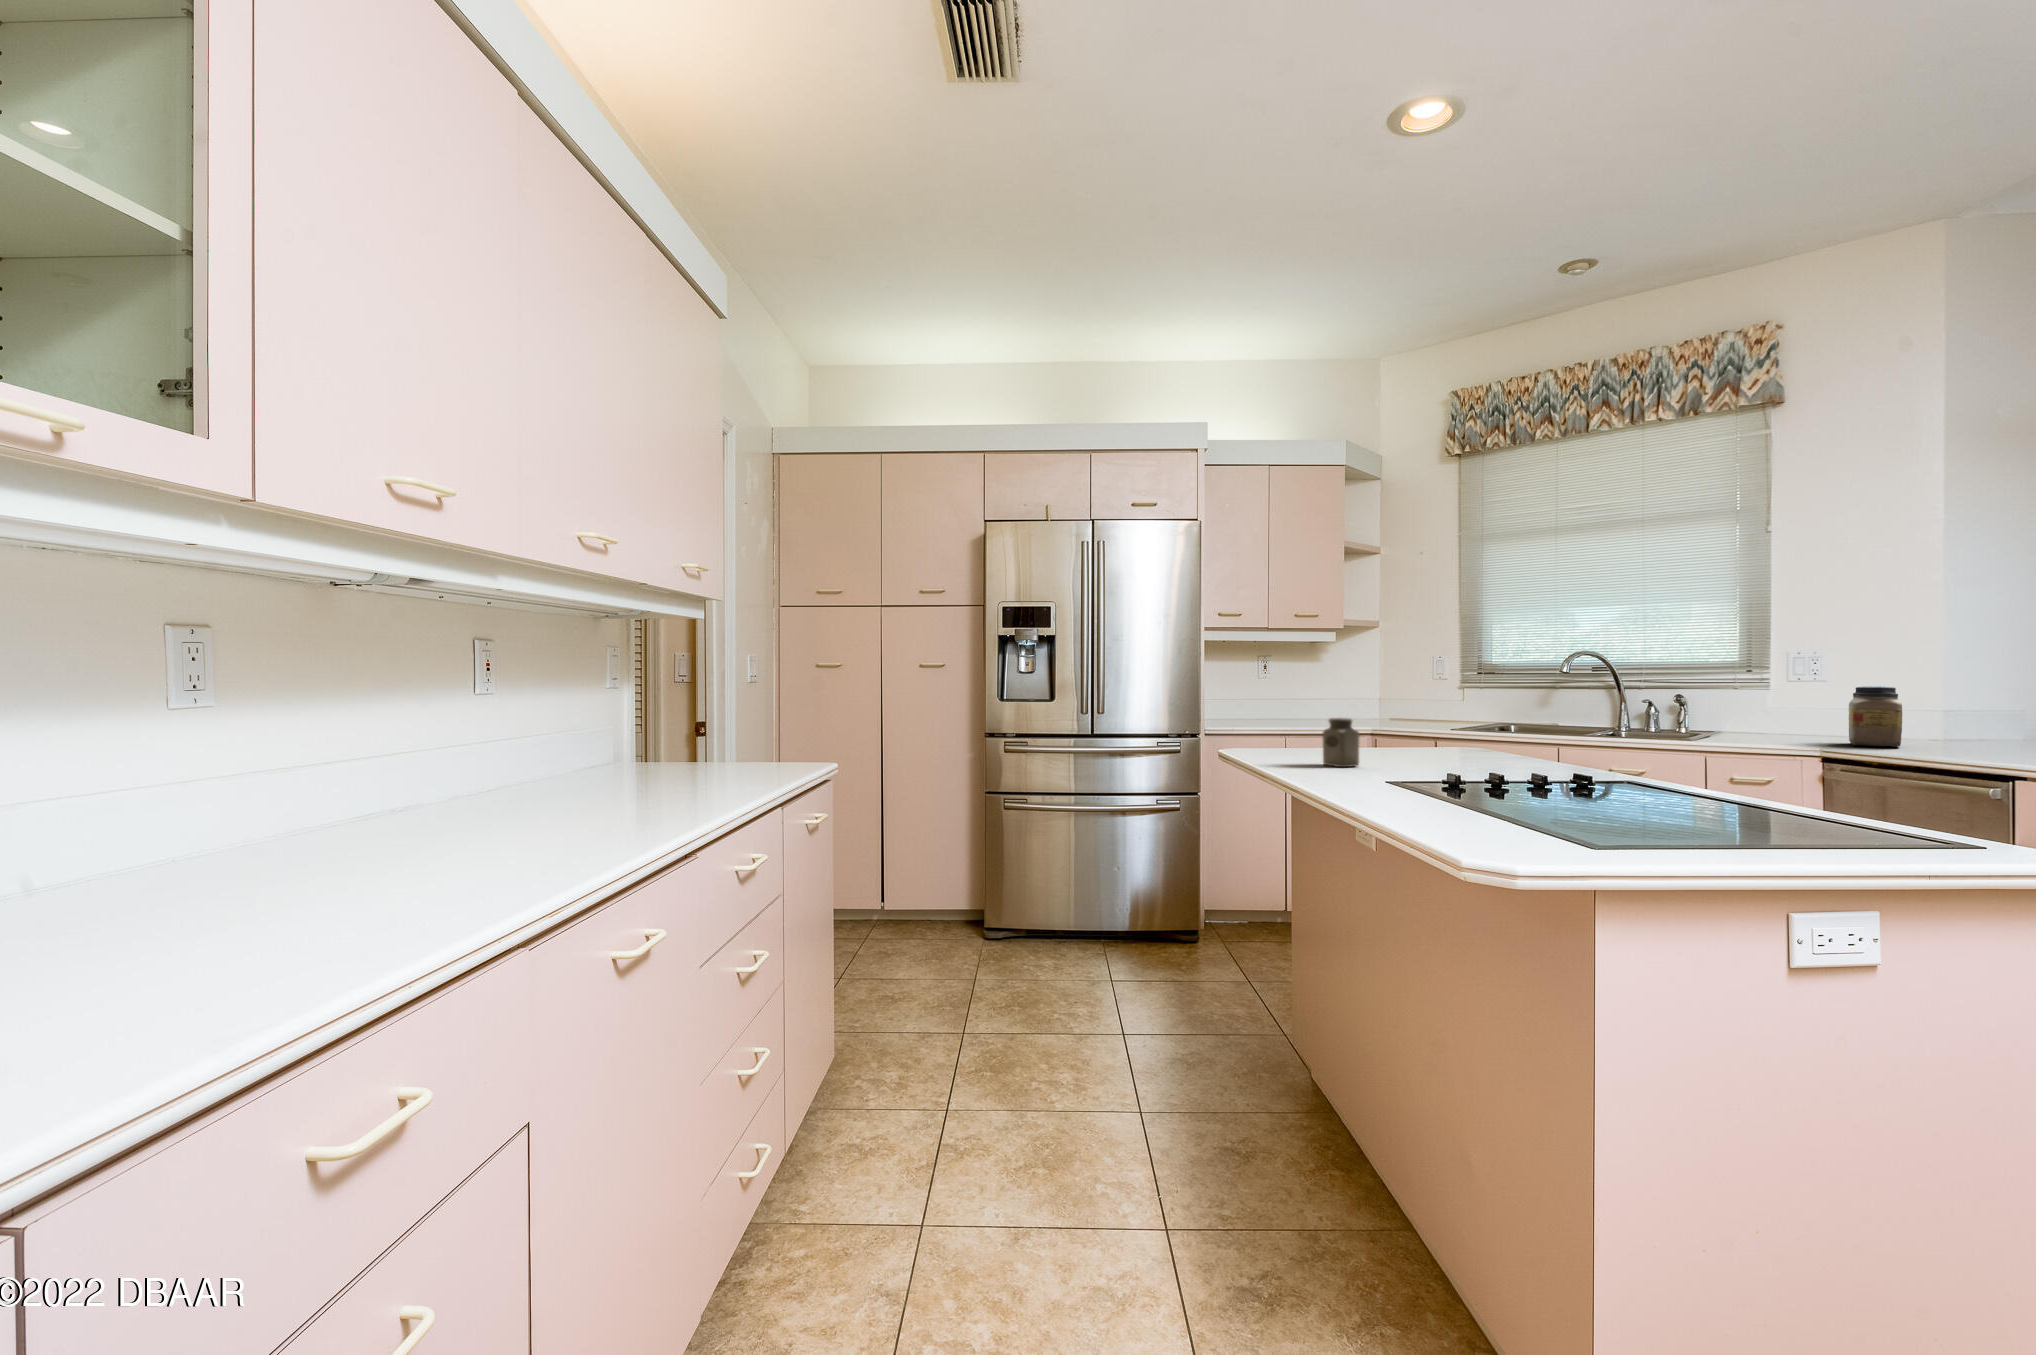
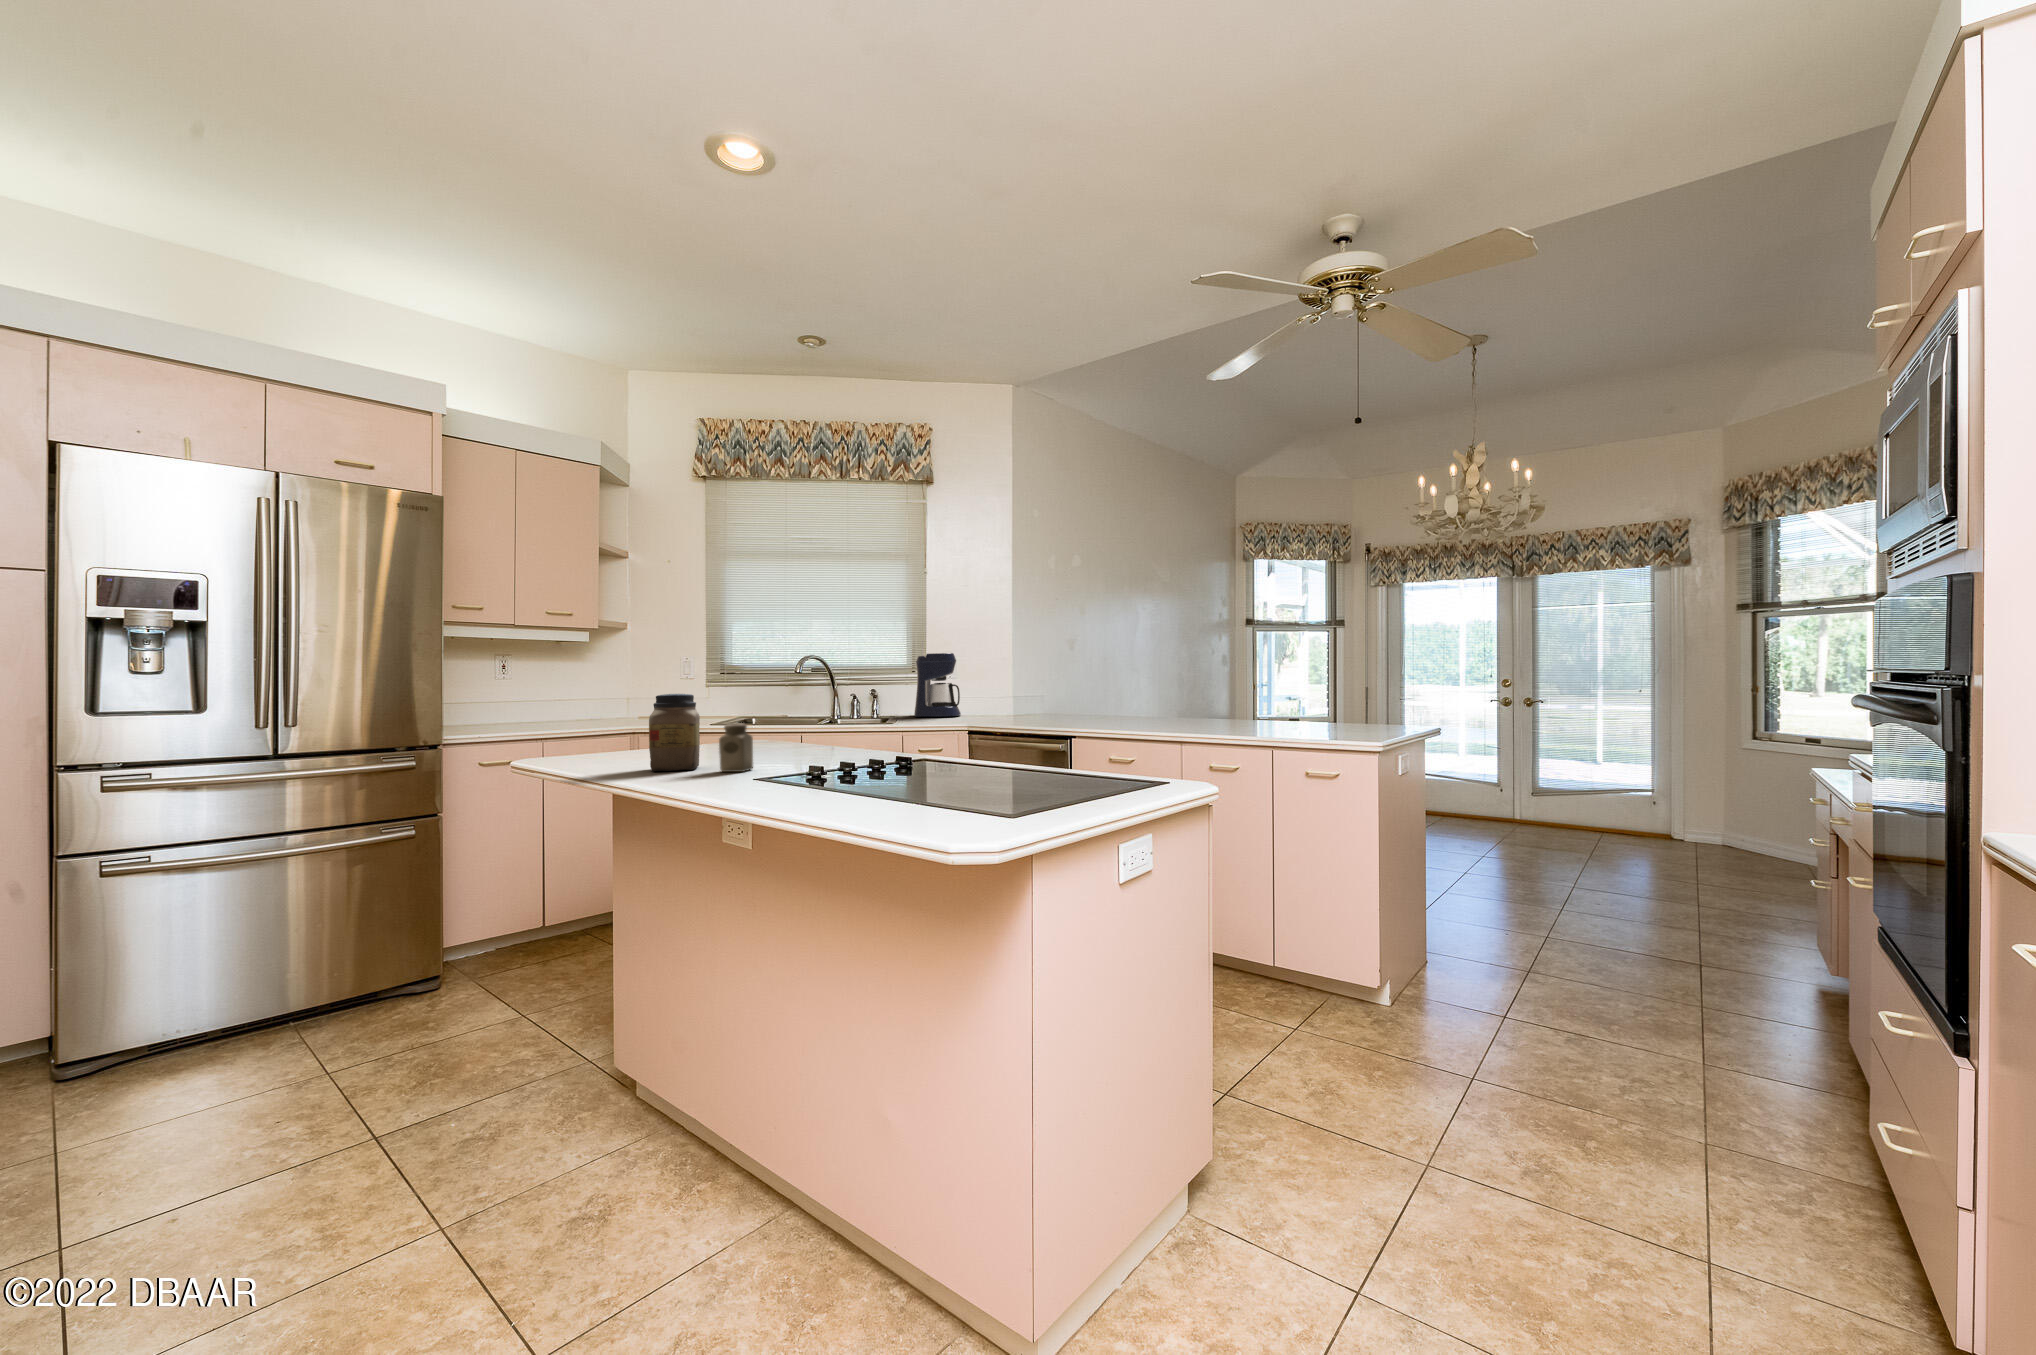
coffee maker: none [1748,643,1843,735] -> present [914,653,961,717]
jar: present [1849,686,1902,747] -> present [649,694,700,772]

